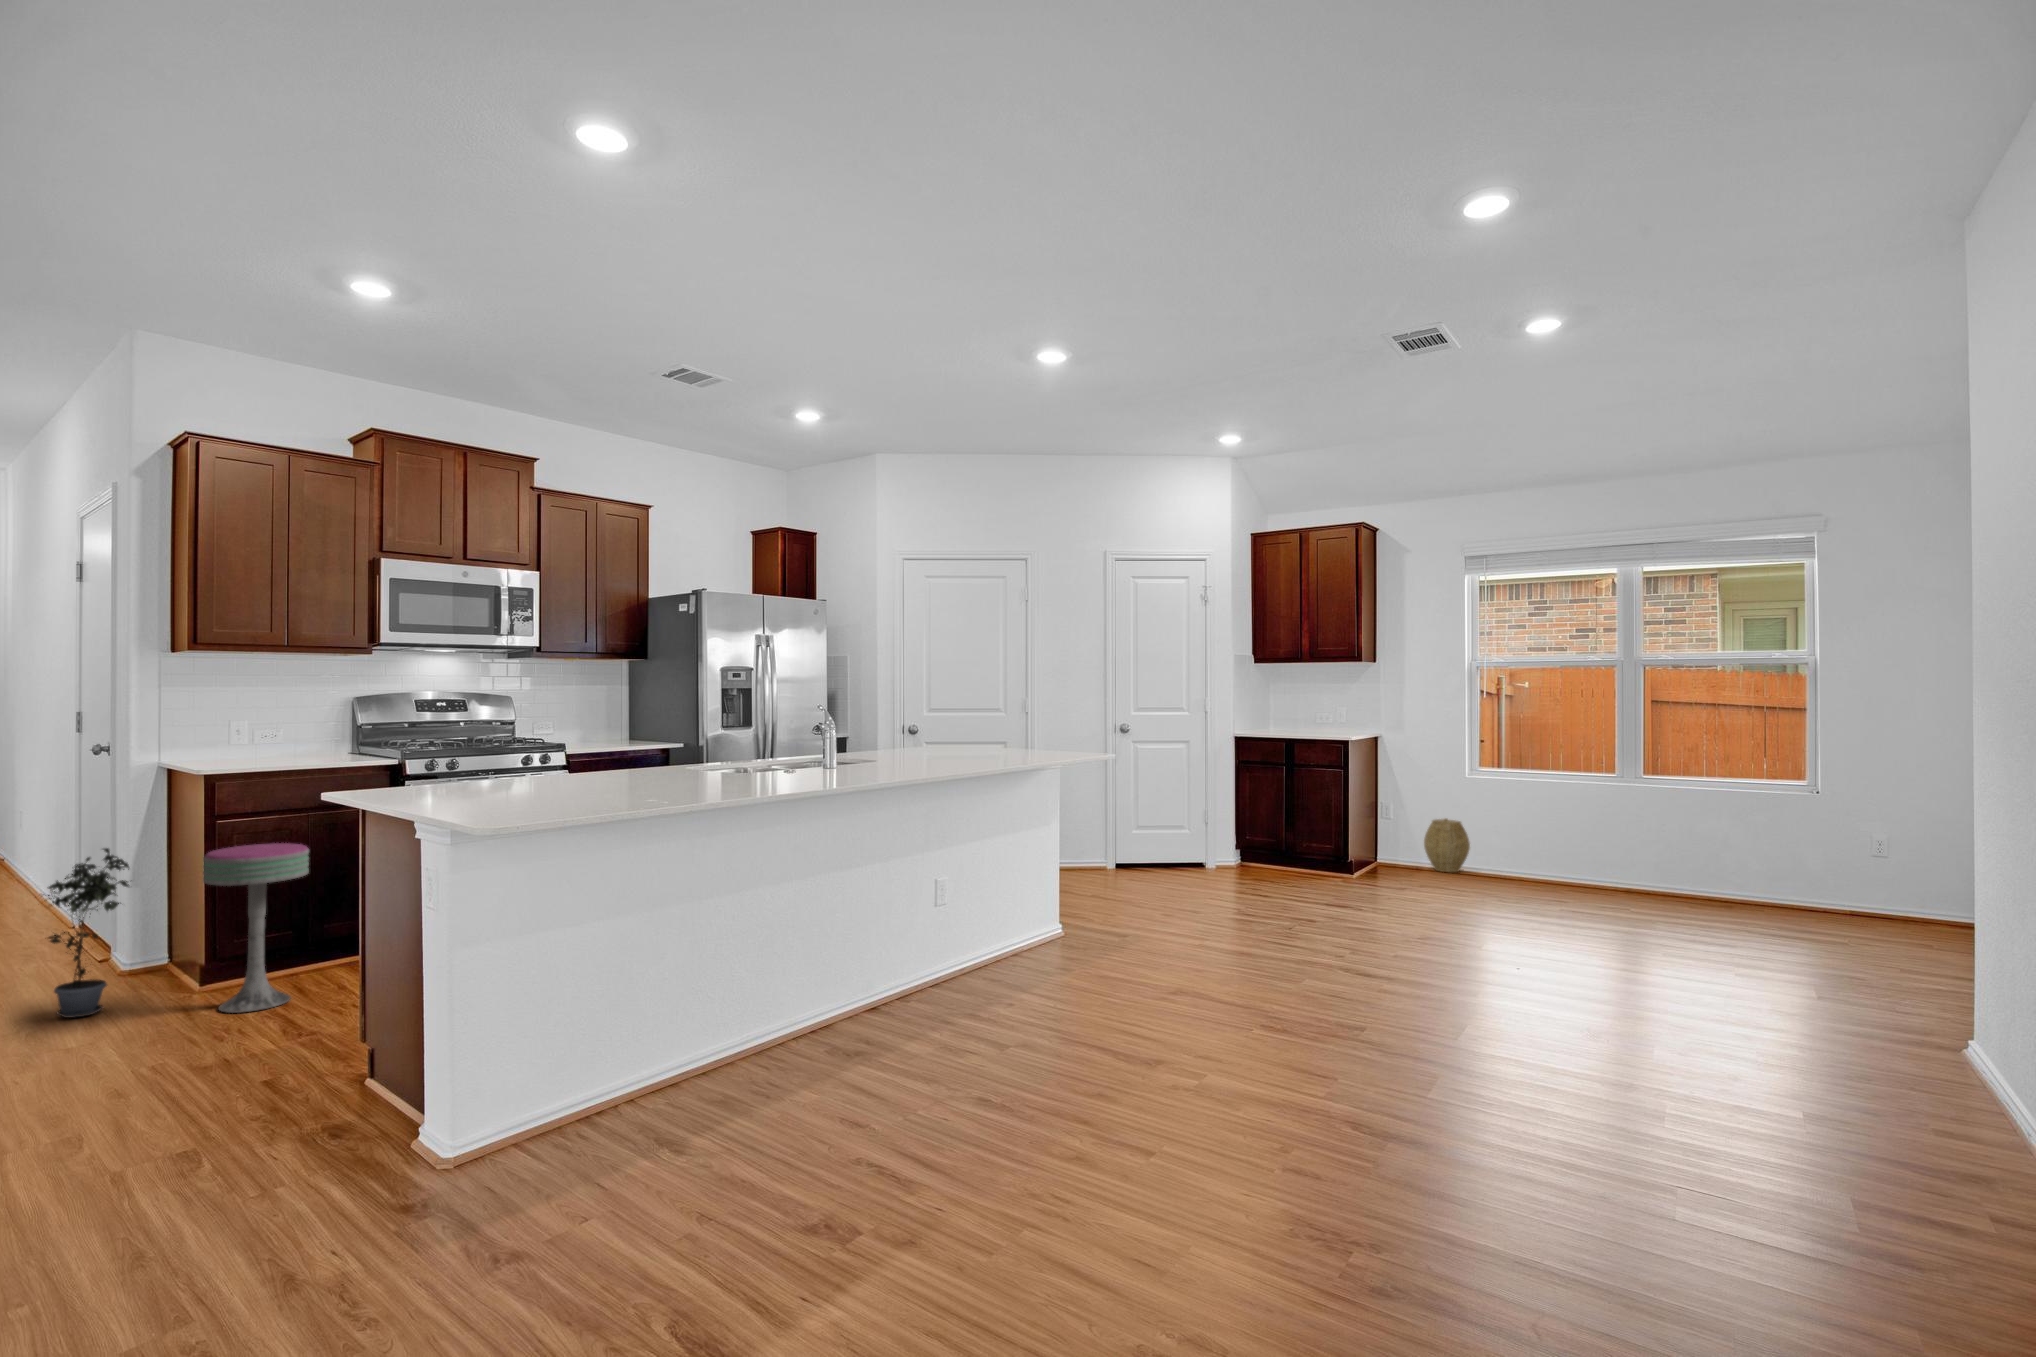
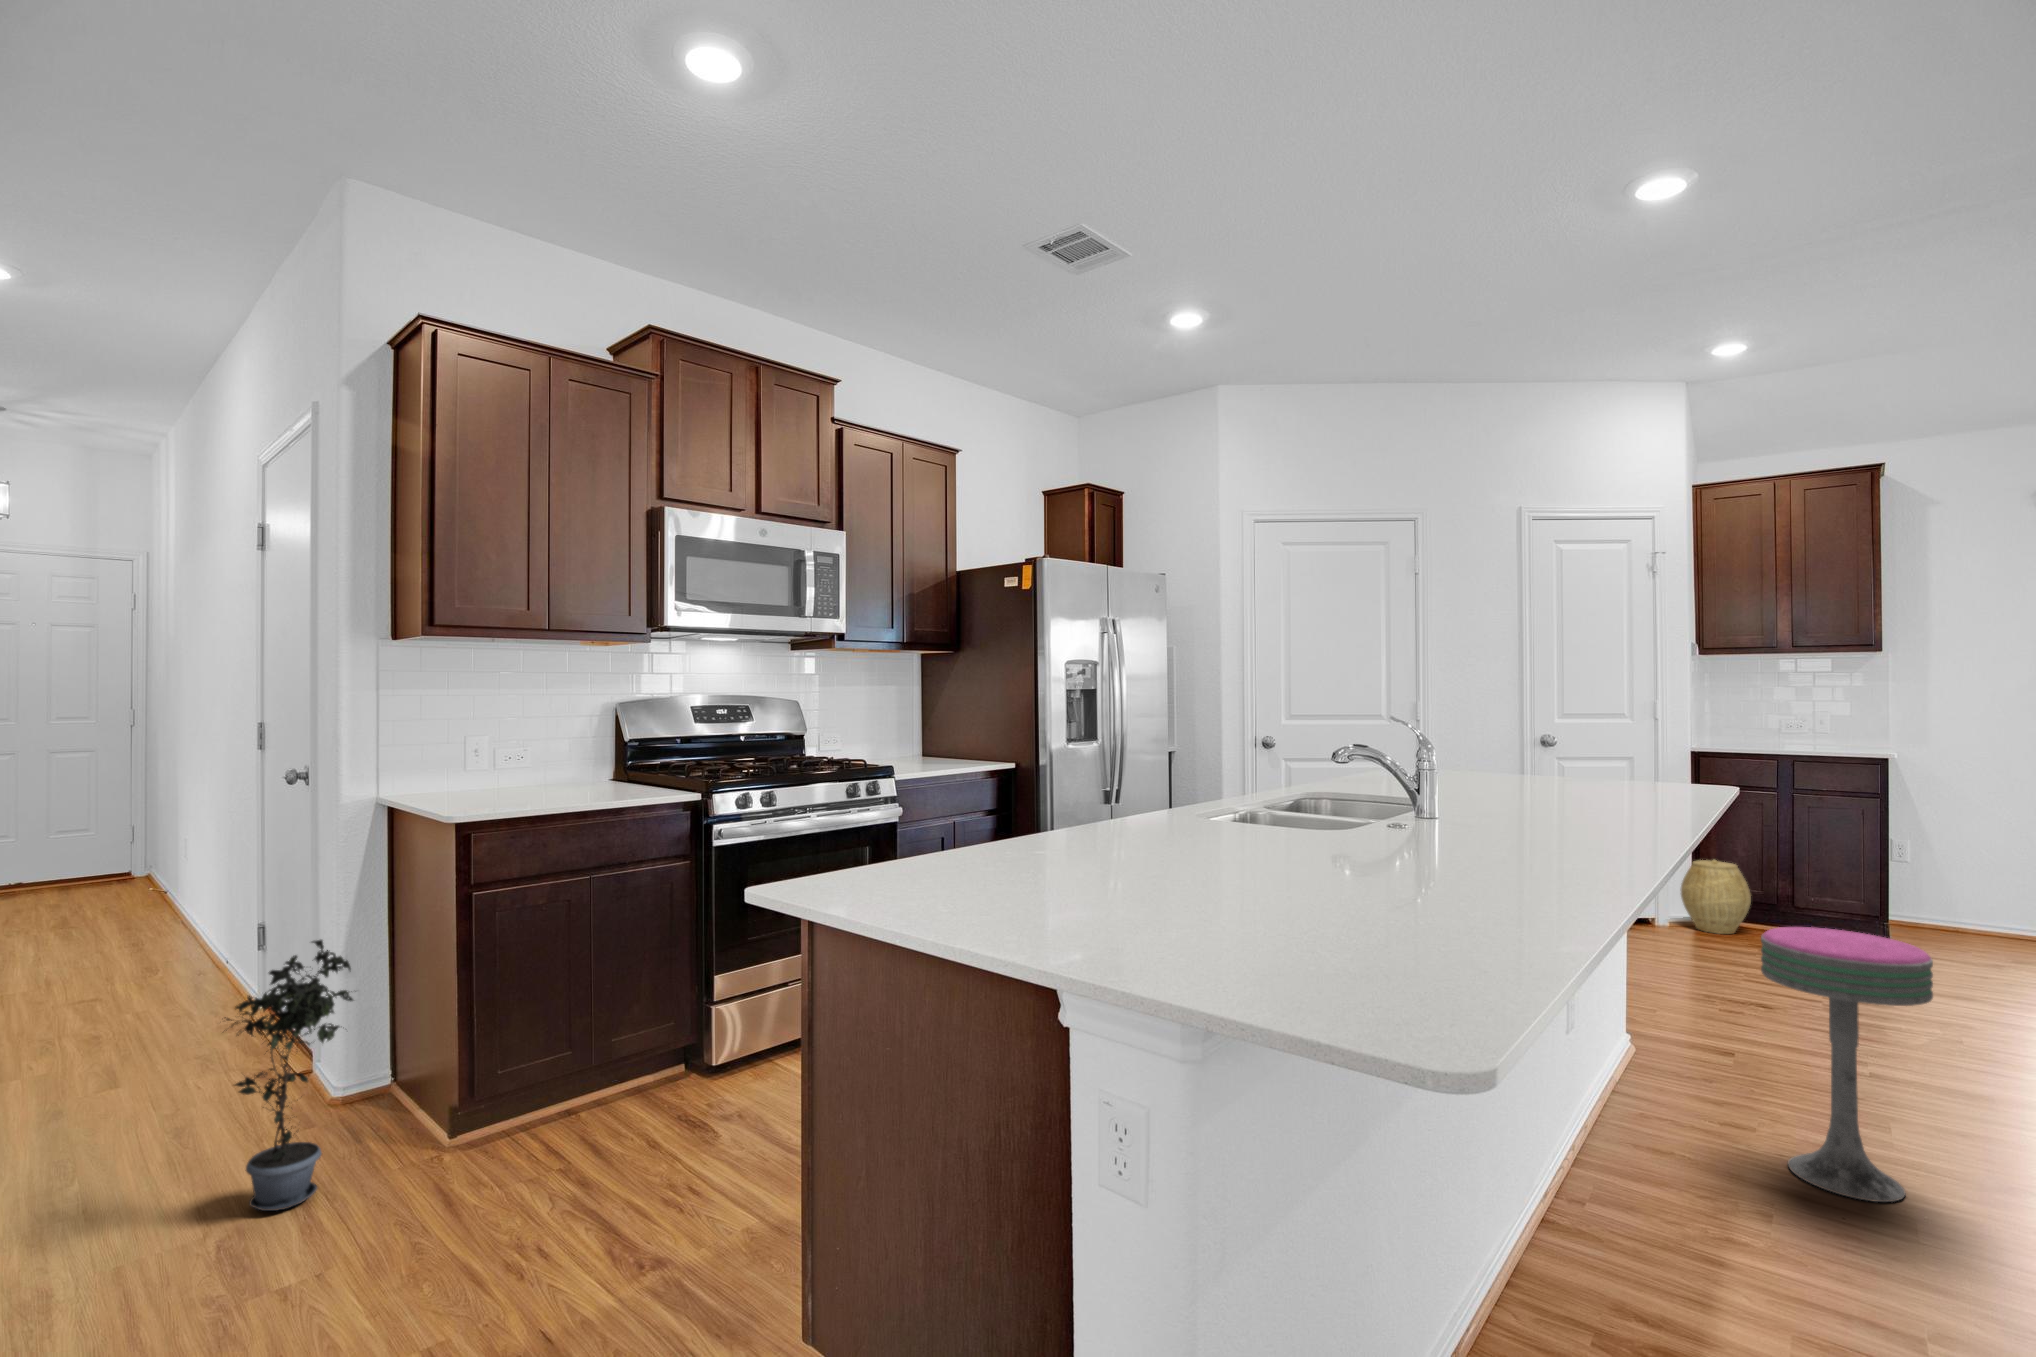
woven basket: present [1424,819,1470,872] -> present [1681,860,1751,934]
bar stool: present [203,843,309,1013] -> present [1761,927,1933,1202]

